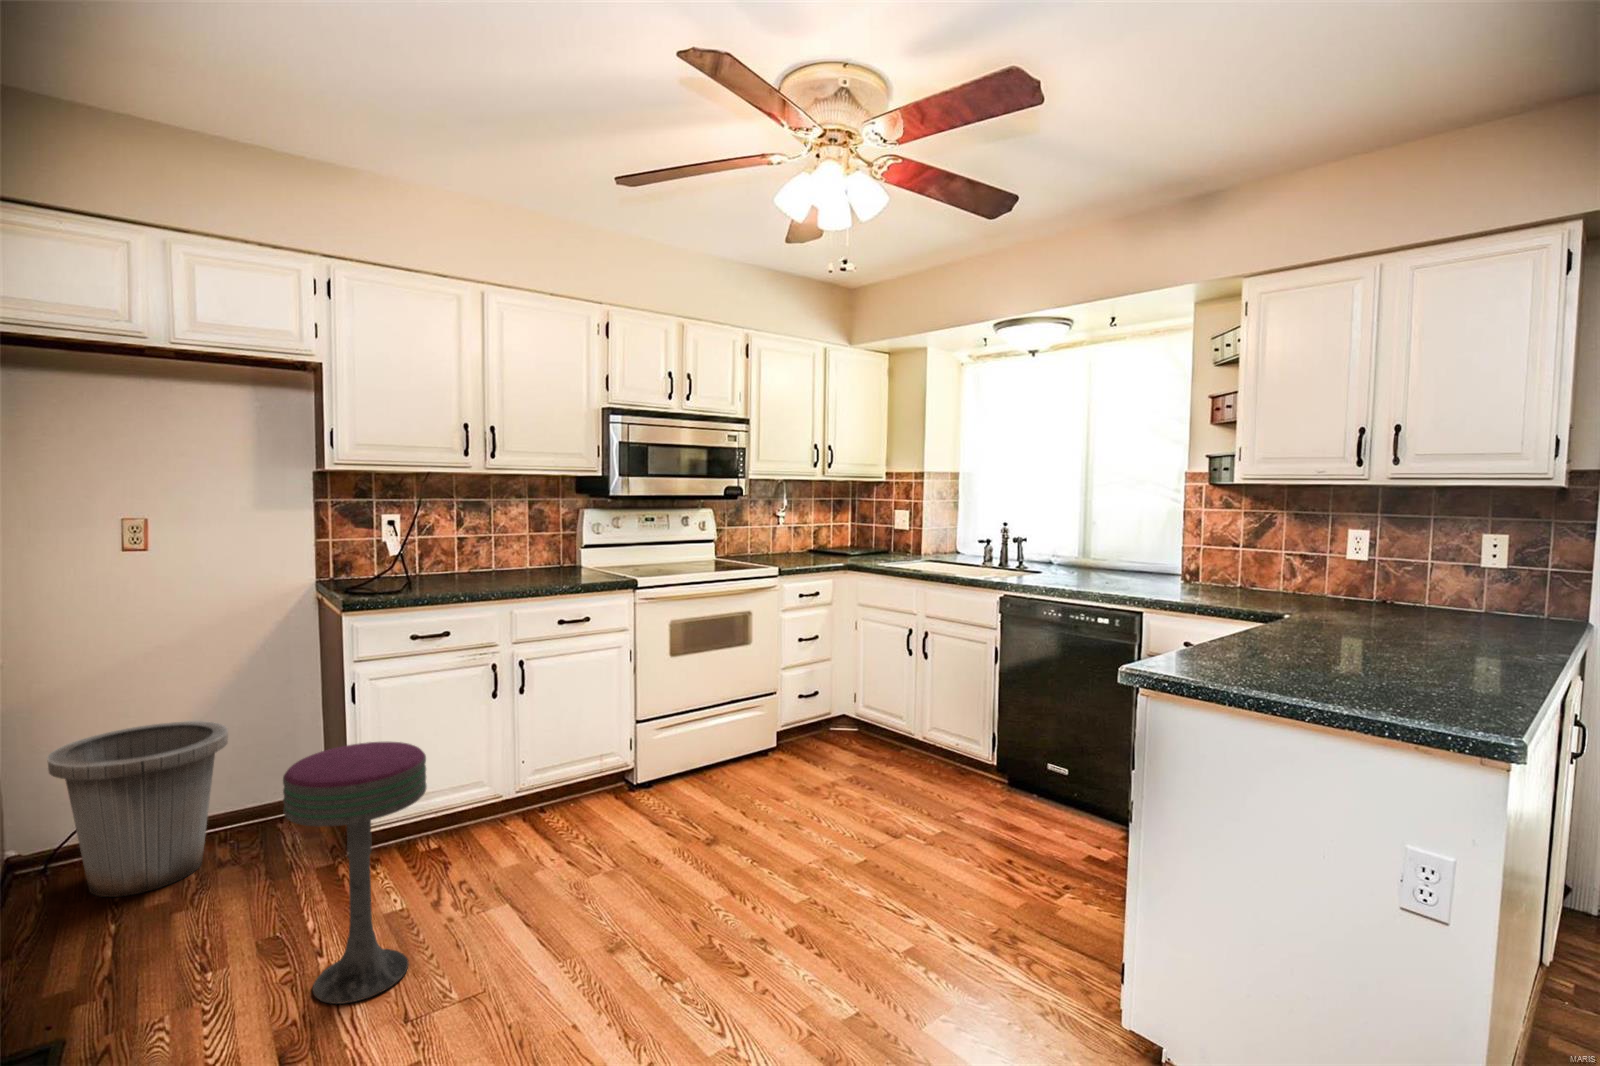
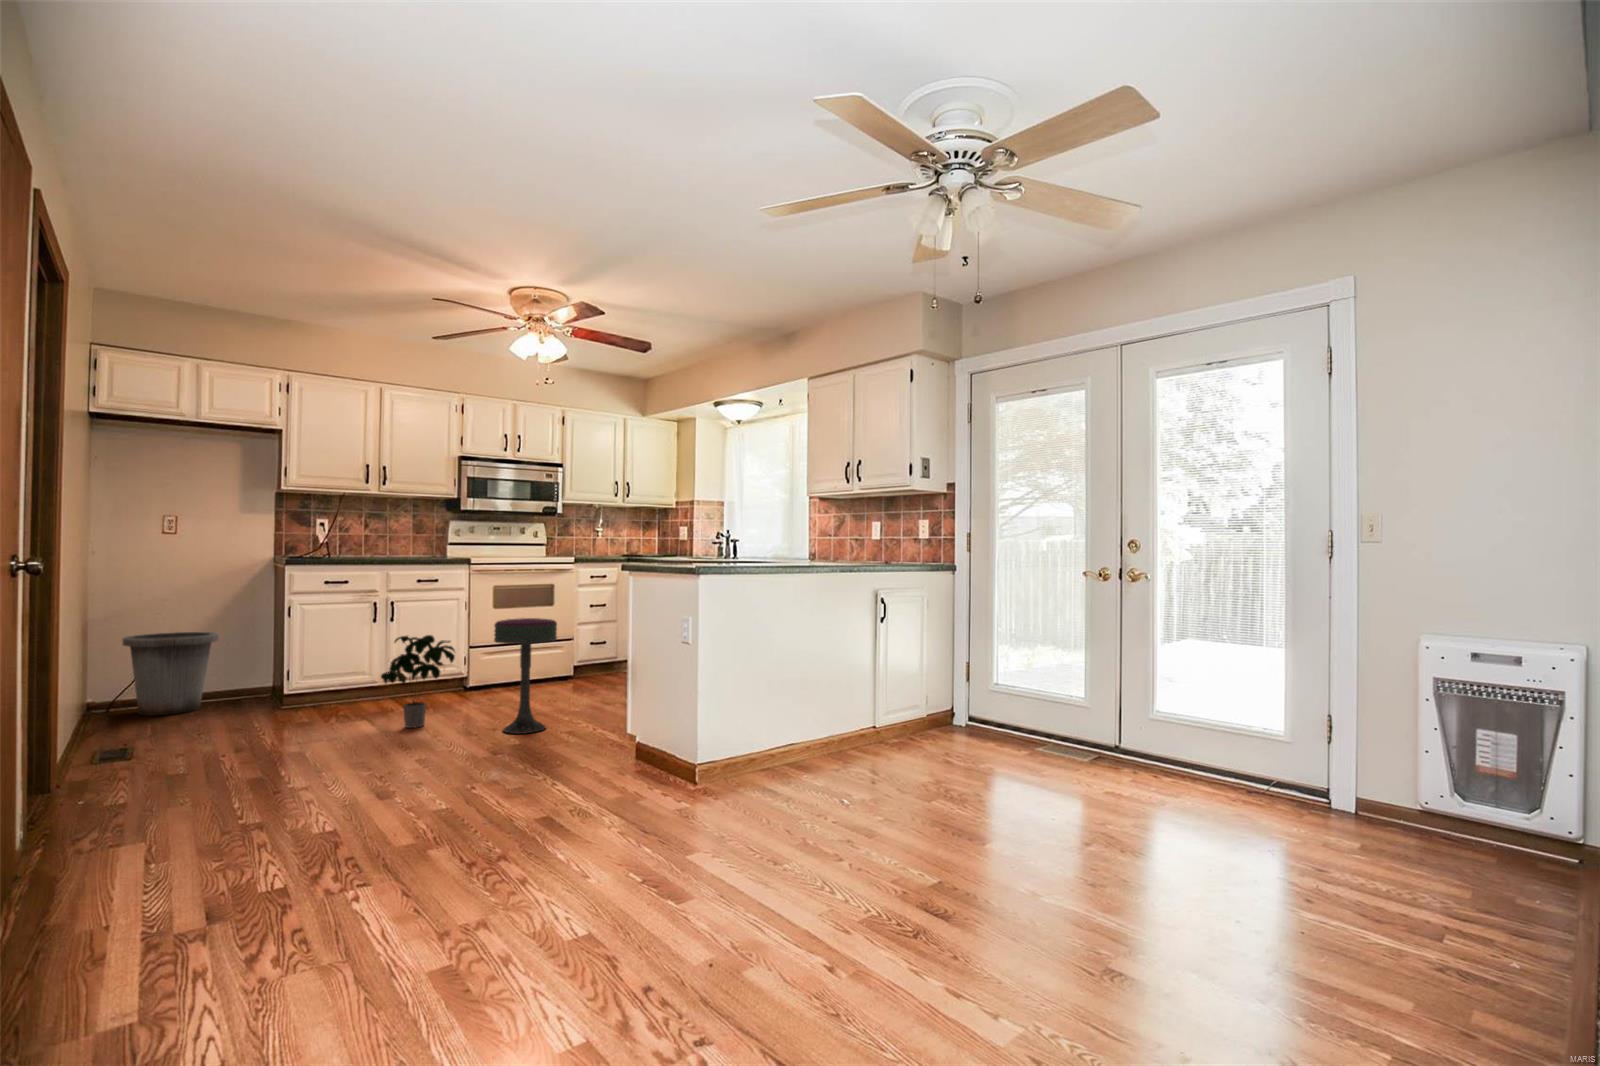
bar stool: present [283,742,427,1004] -> present [494,618,557,734]
potted plant: none [538,772,690,964] -> present [381,635,455,728]

